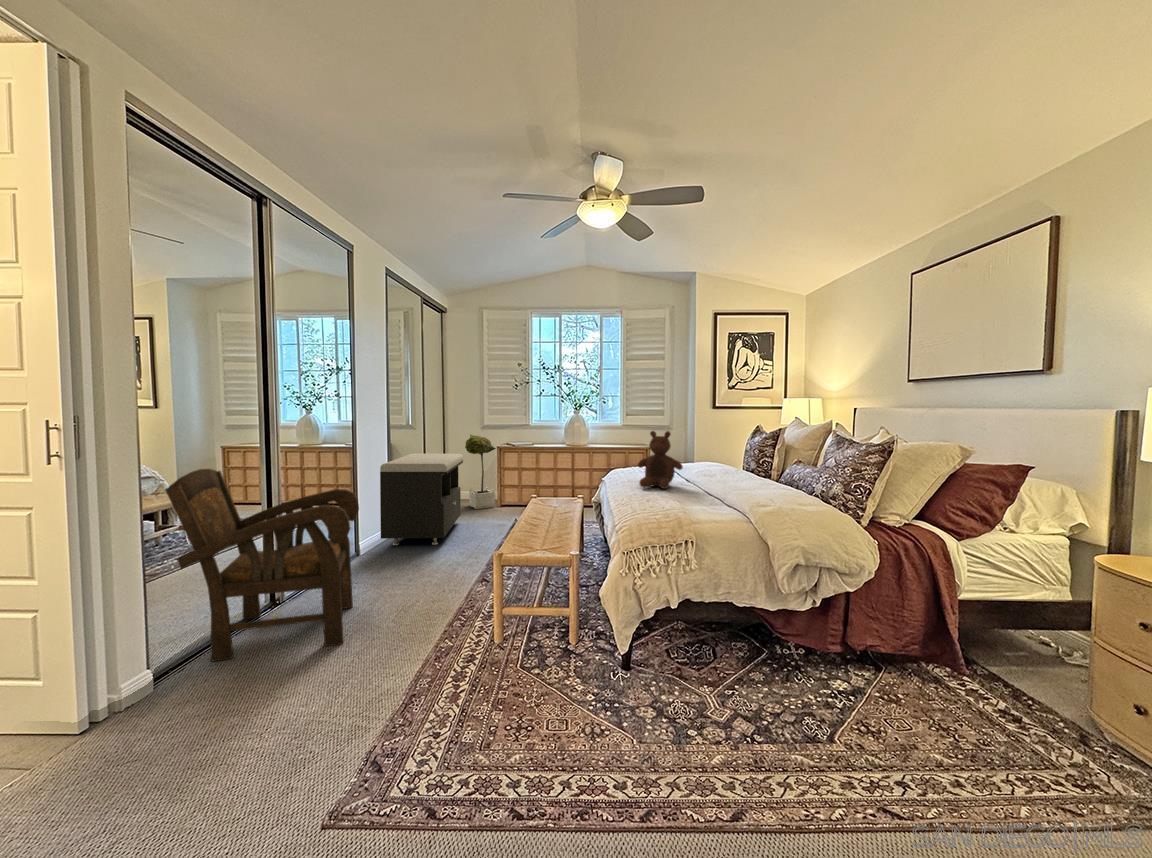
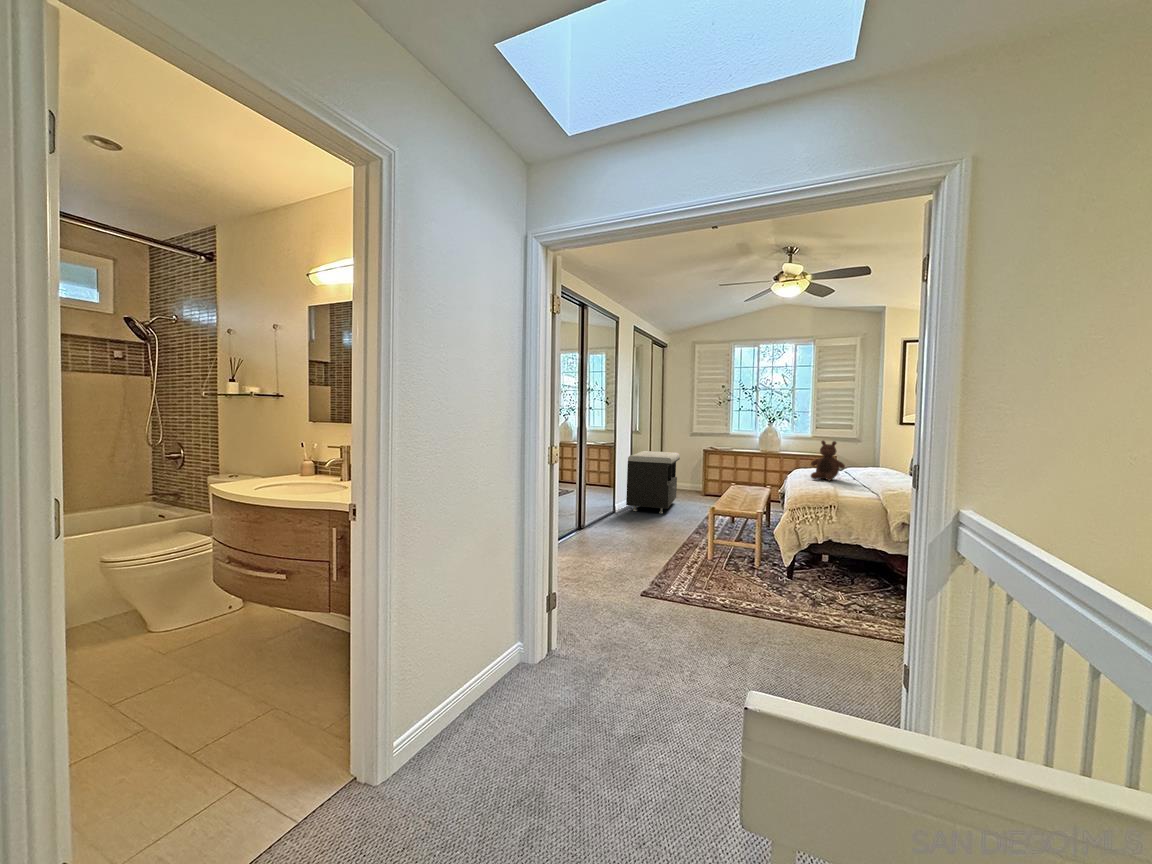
potted tree: present [465,434,496,509] -> none [679,439,703,496]
armchair: present [165,469,359,662] -> none [548,450,630,549]

